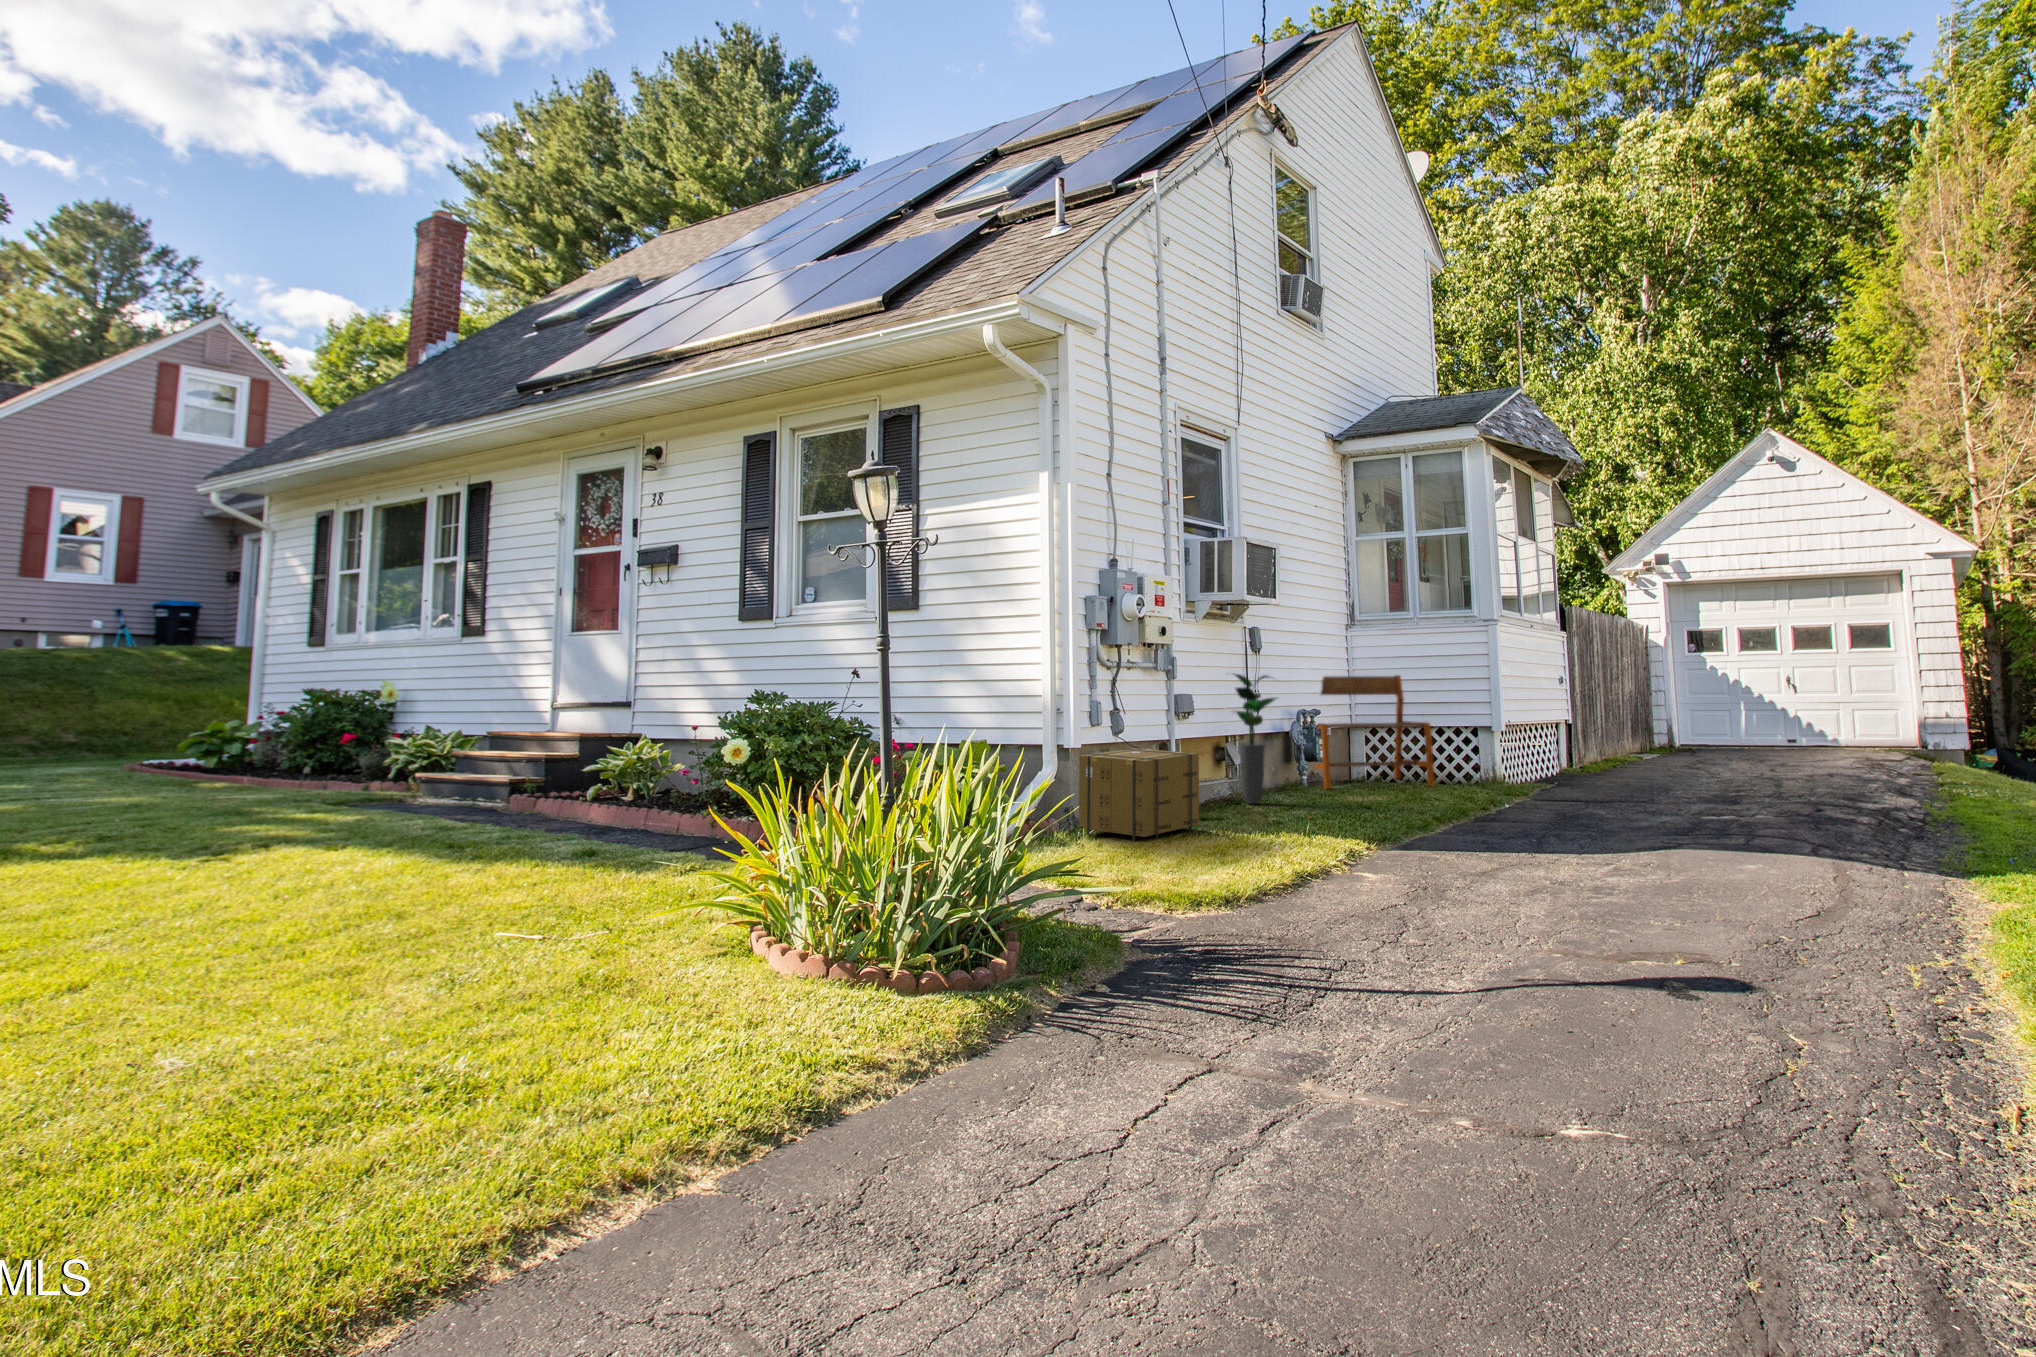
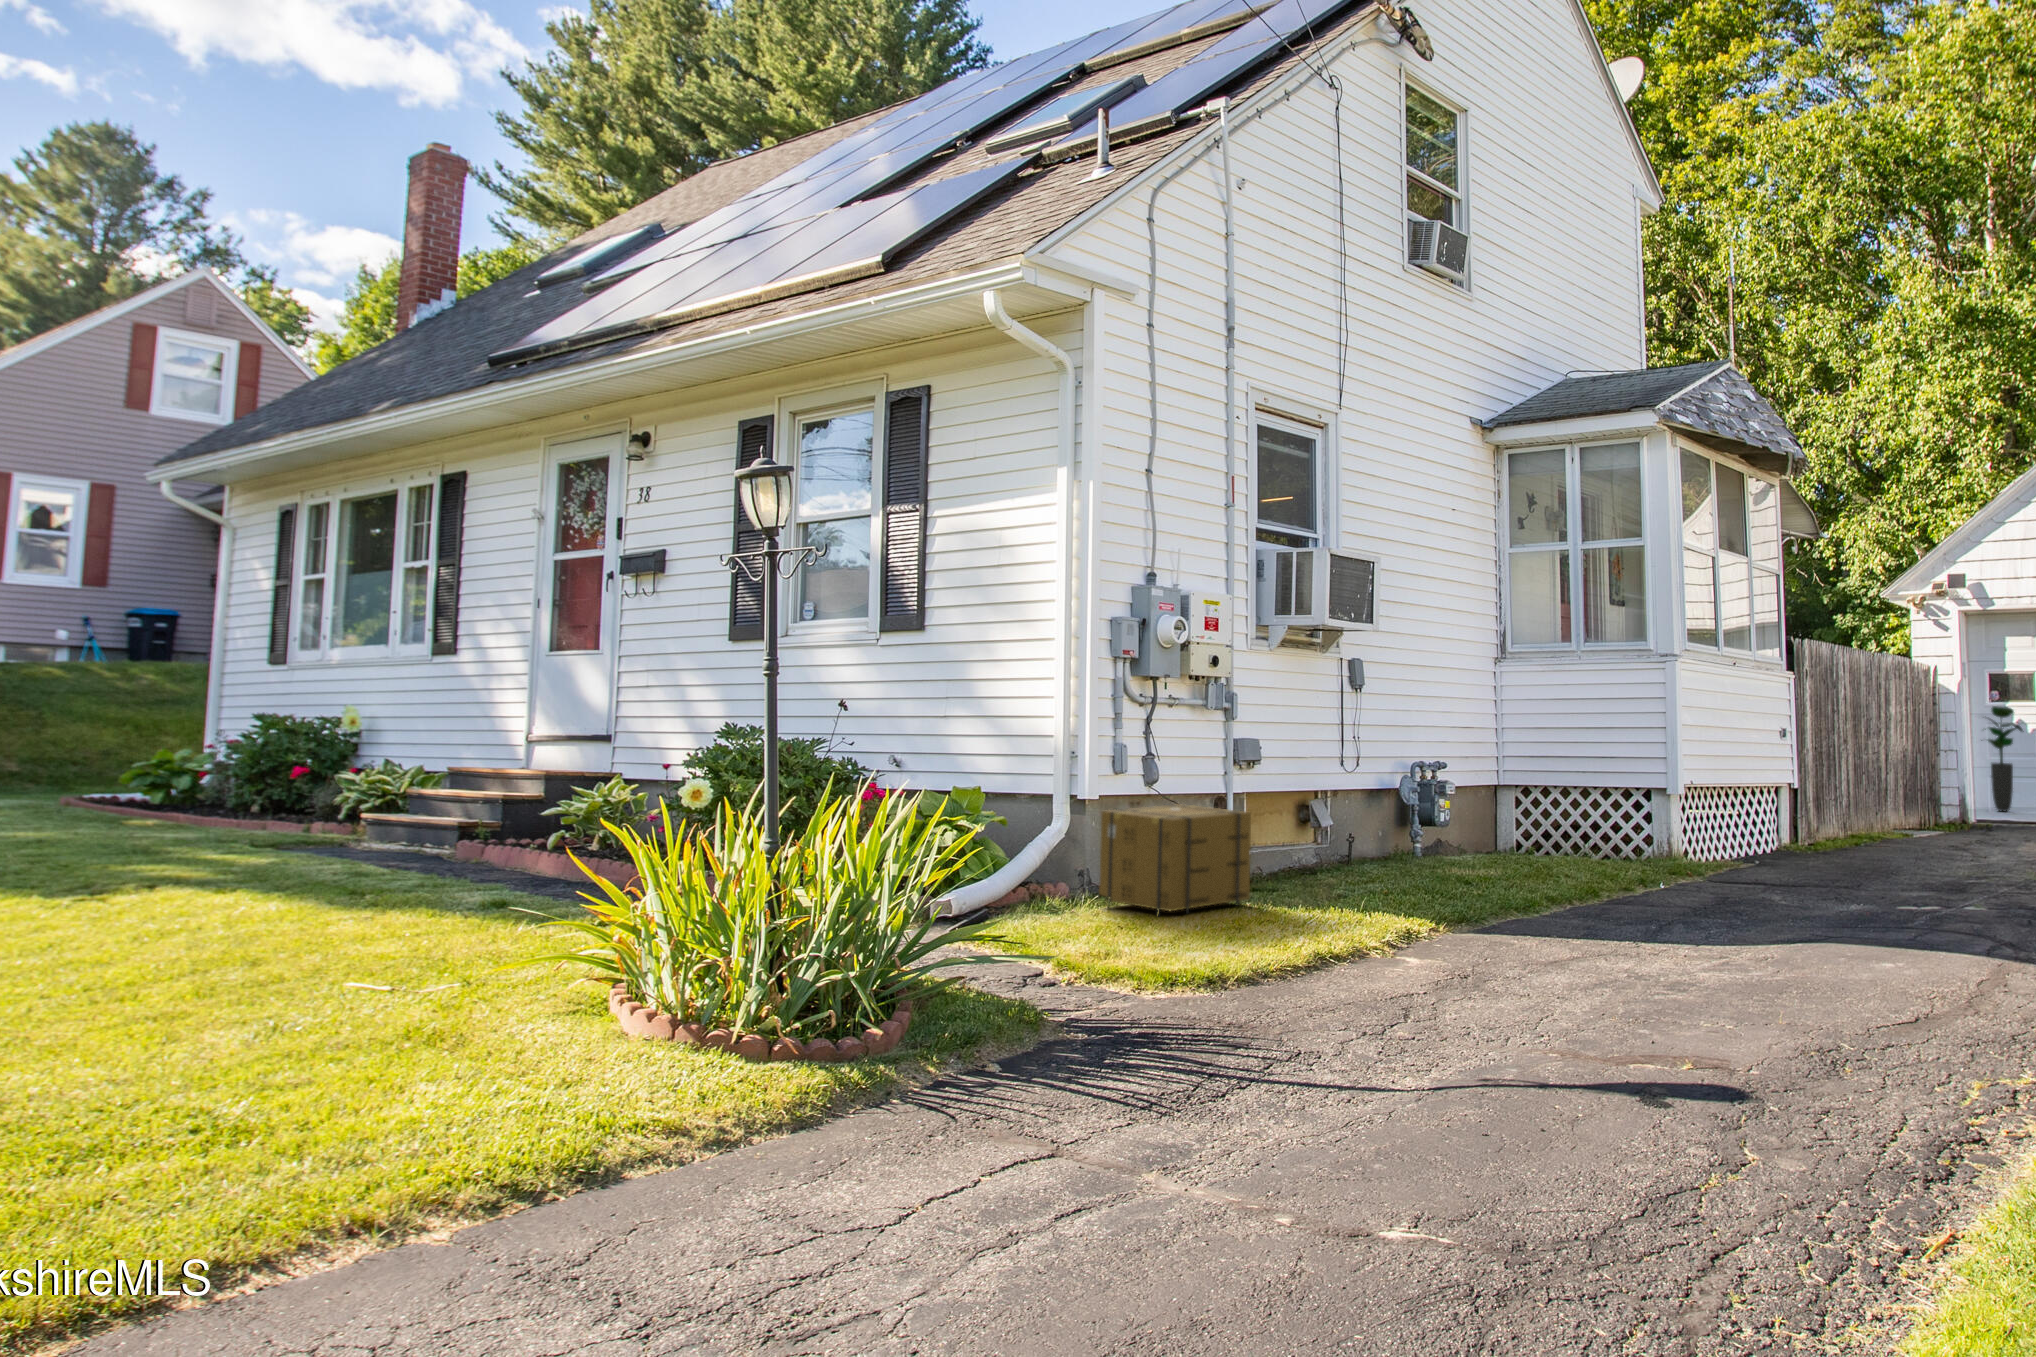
potted plant: present [1235,674,1275,804] -> present [1988,706,2024,811]
bench: present [1315,675,1435,789] -> none [1430,720,1593,863]

